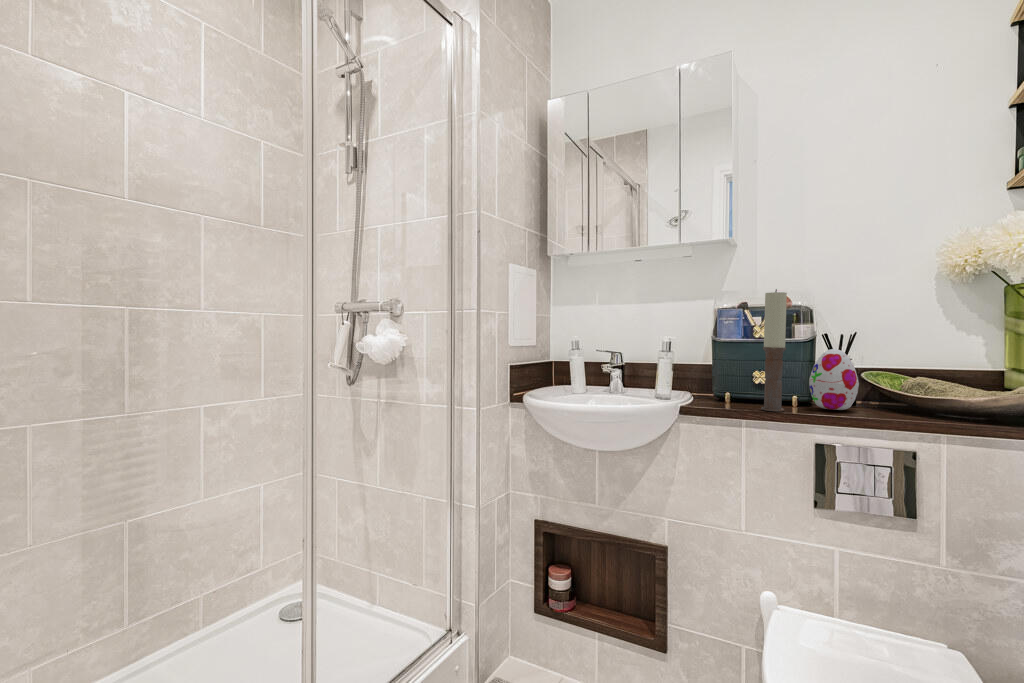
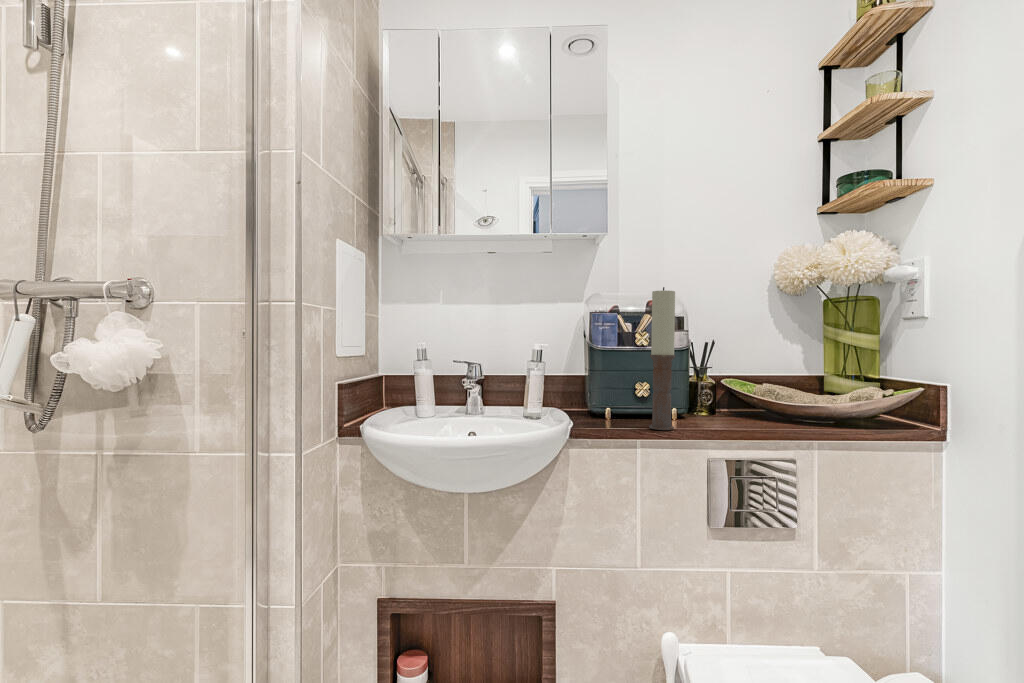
decorative egg: present [809,349,859,410] -> none [695,356,745,424]

